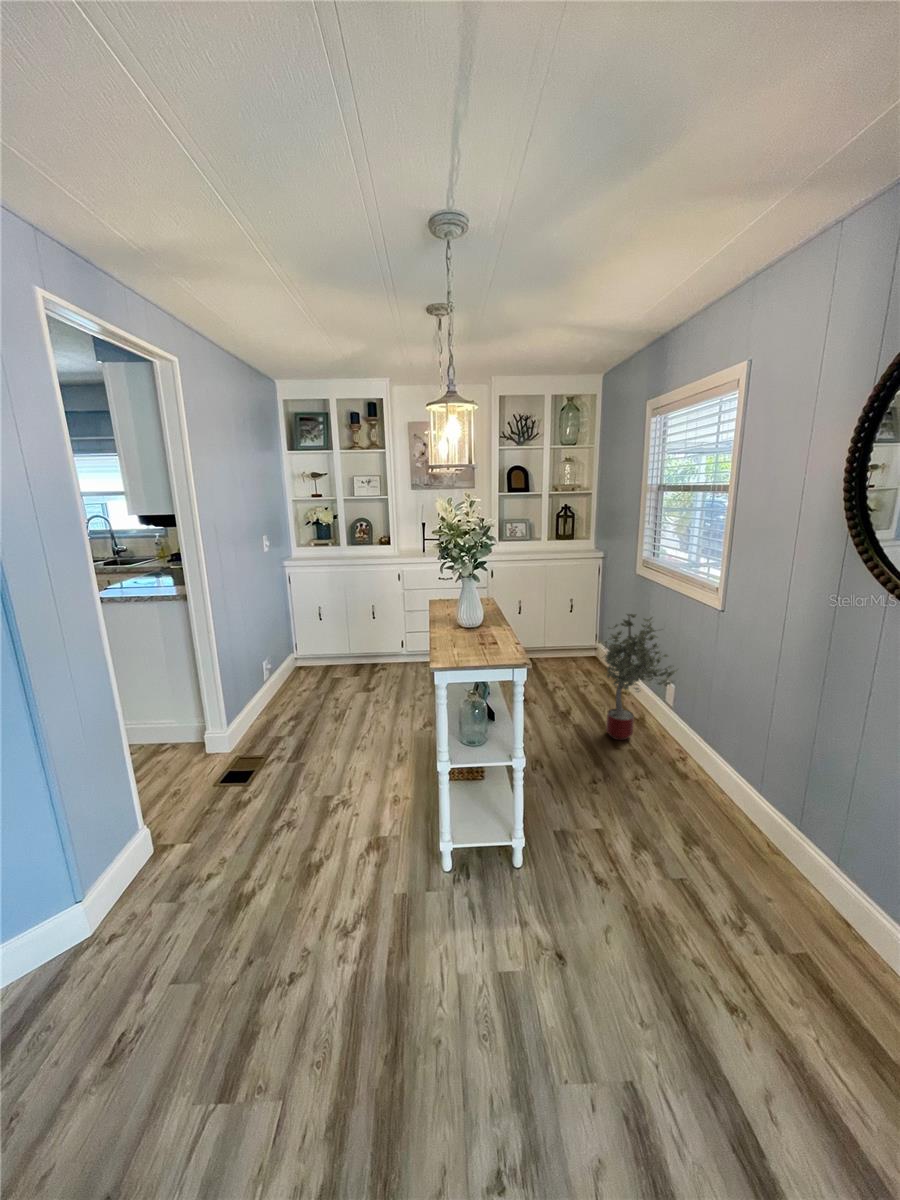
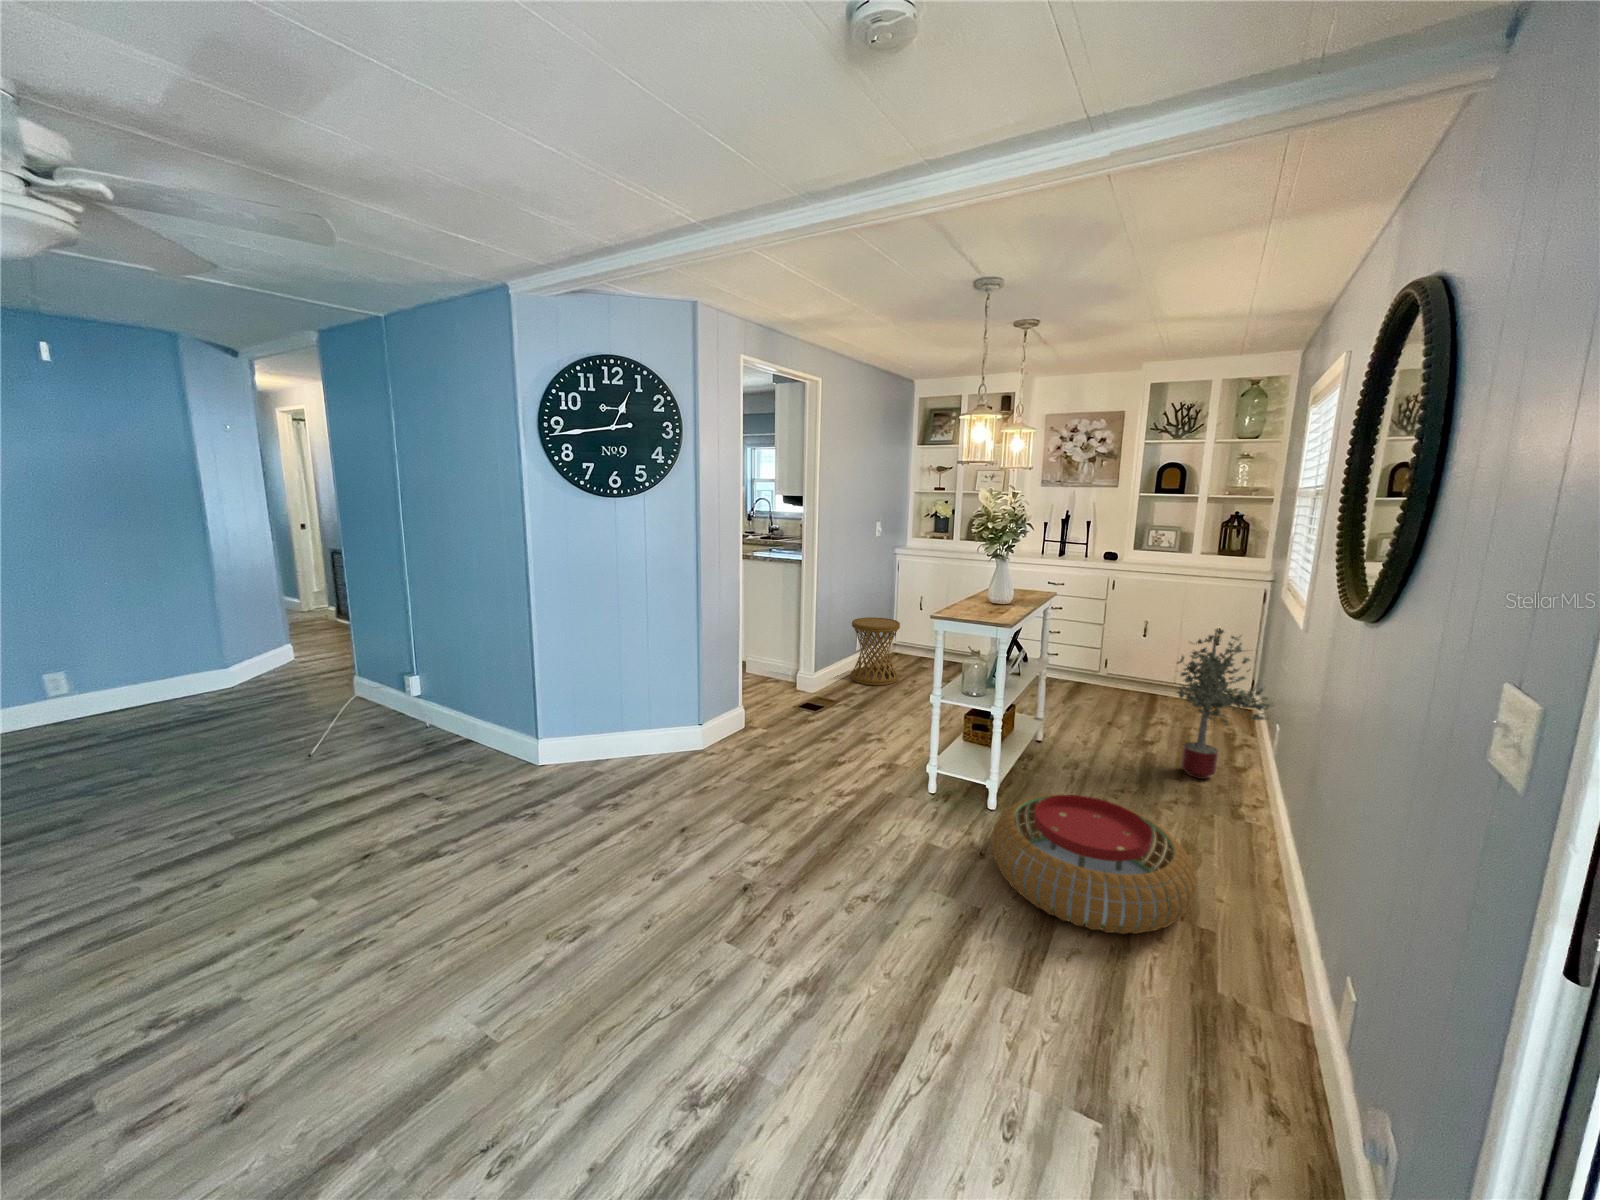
side table: none [258,641,320,720] -> present [850,617,900,686]
pouf: none [560,824,789,1031] -> present [992,794,1196,934]

